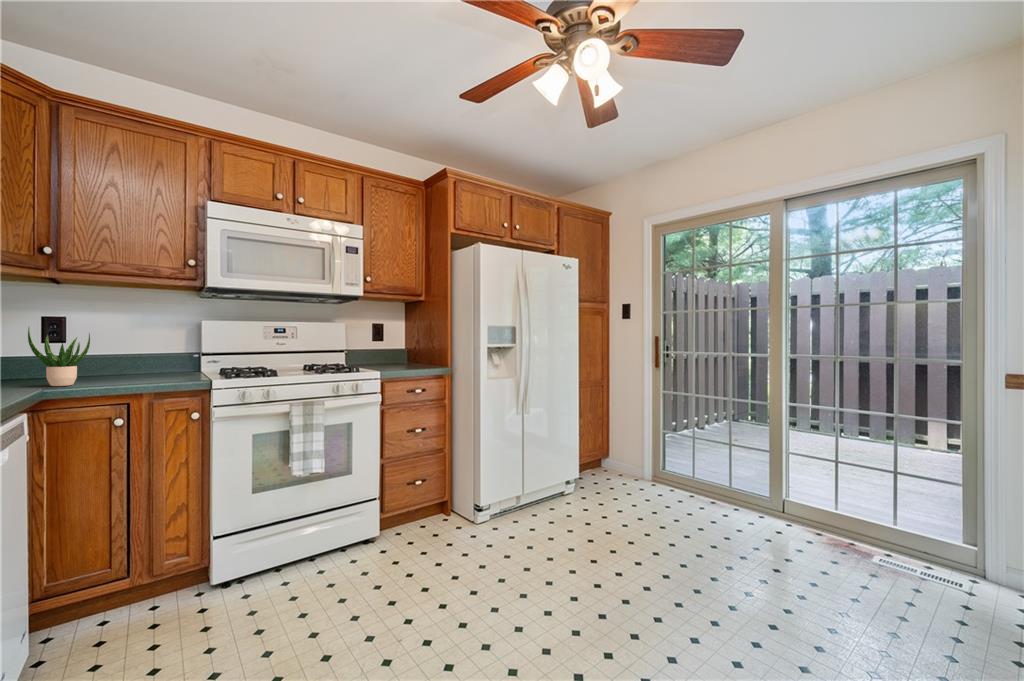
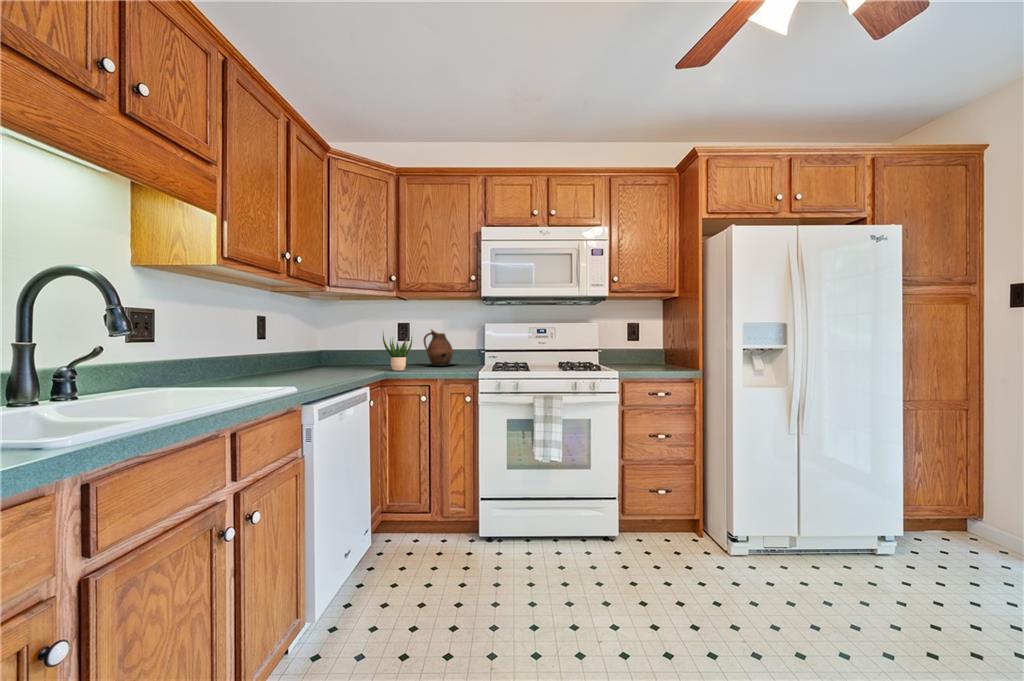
ceramic pitcher: none [100,326,163,376] -> present [424,329,453,366]

